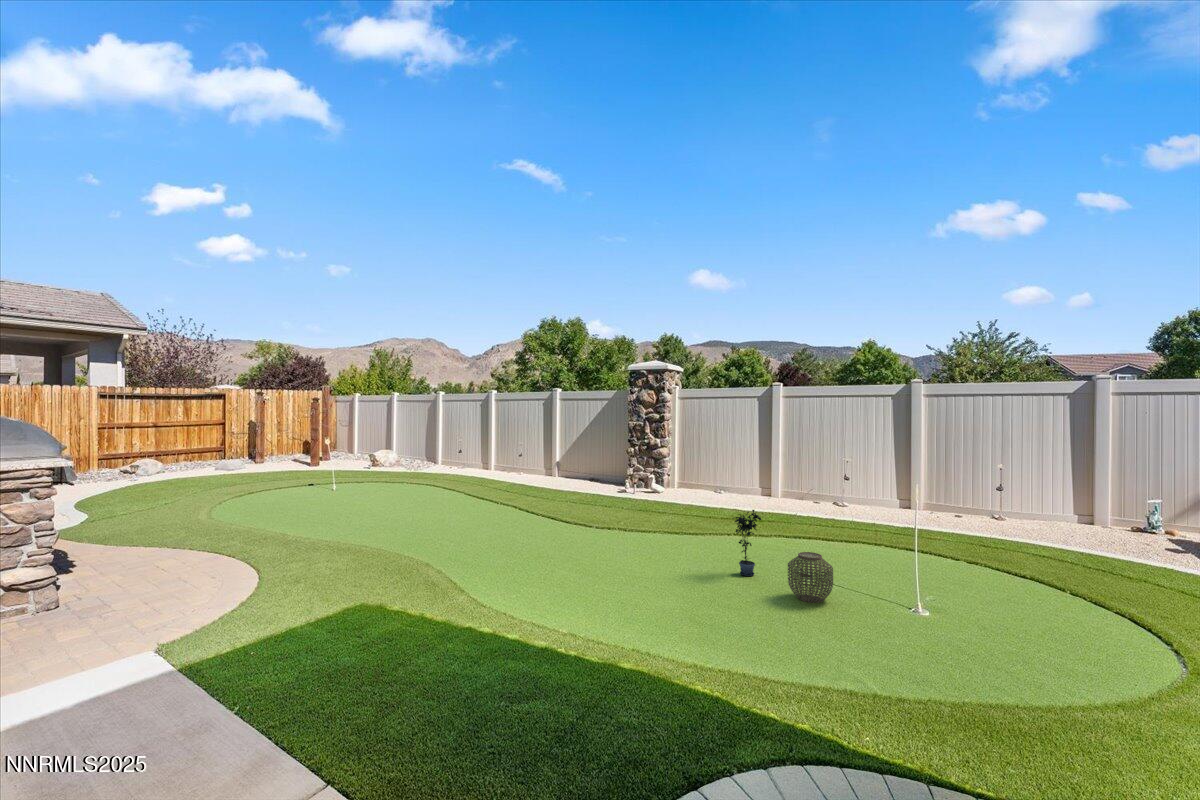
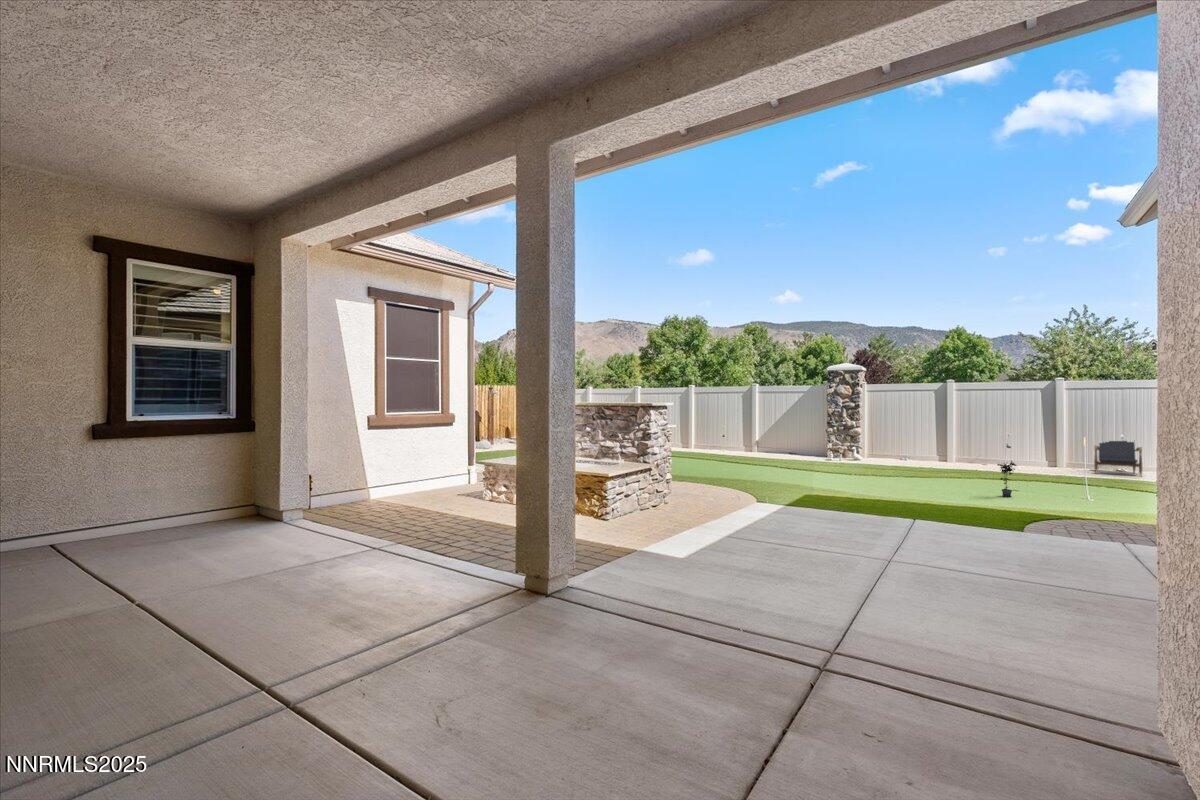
lounge chair: none [951,462,1016,530] -> present [1094,441,1142,477]
woven basket: present [788,552,833,603] -> none [1044,480,1073,505]

